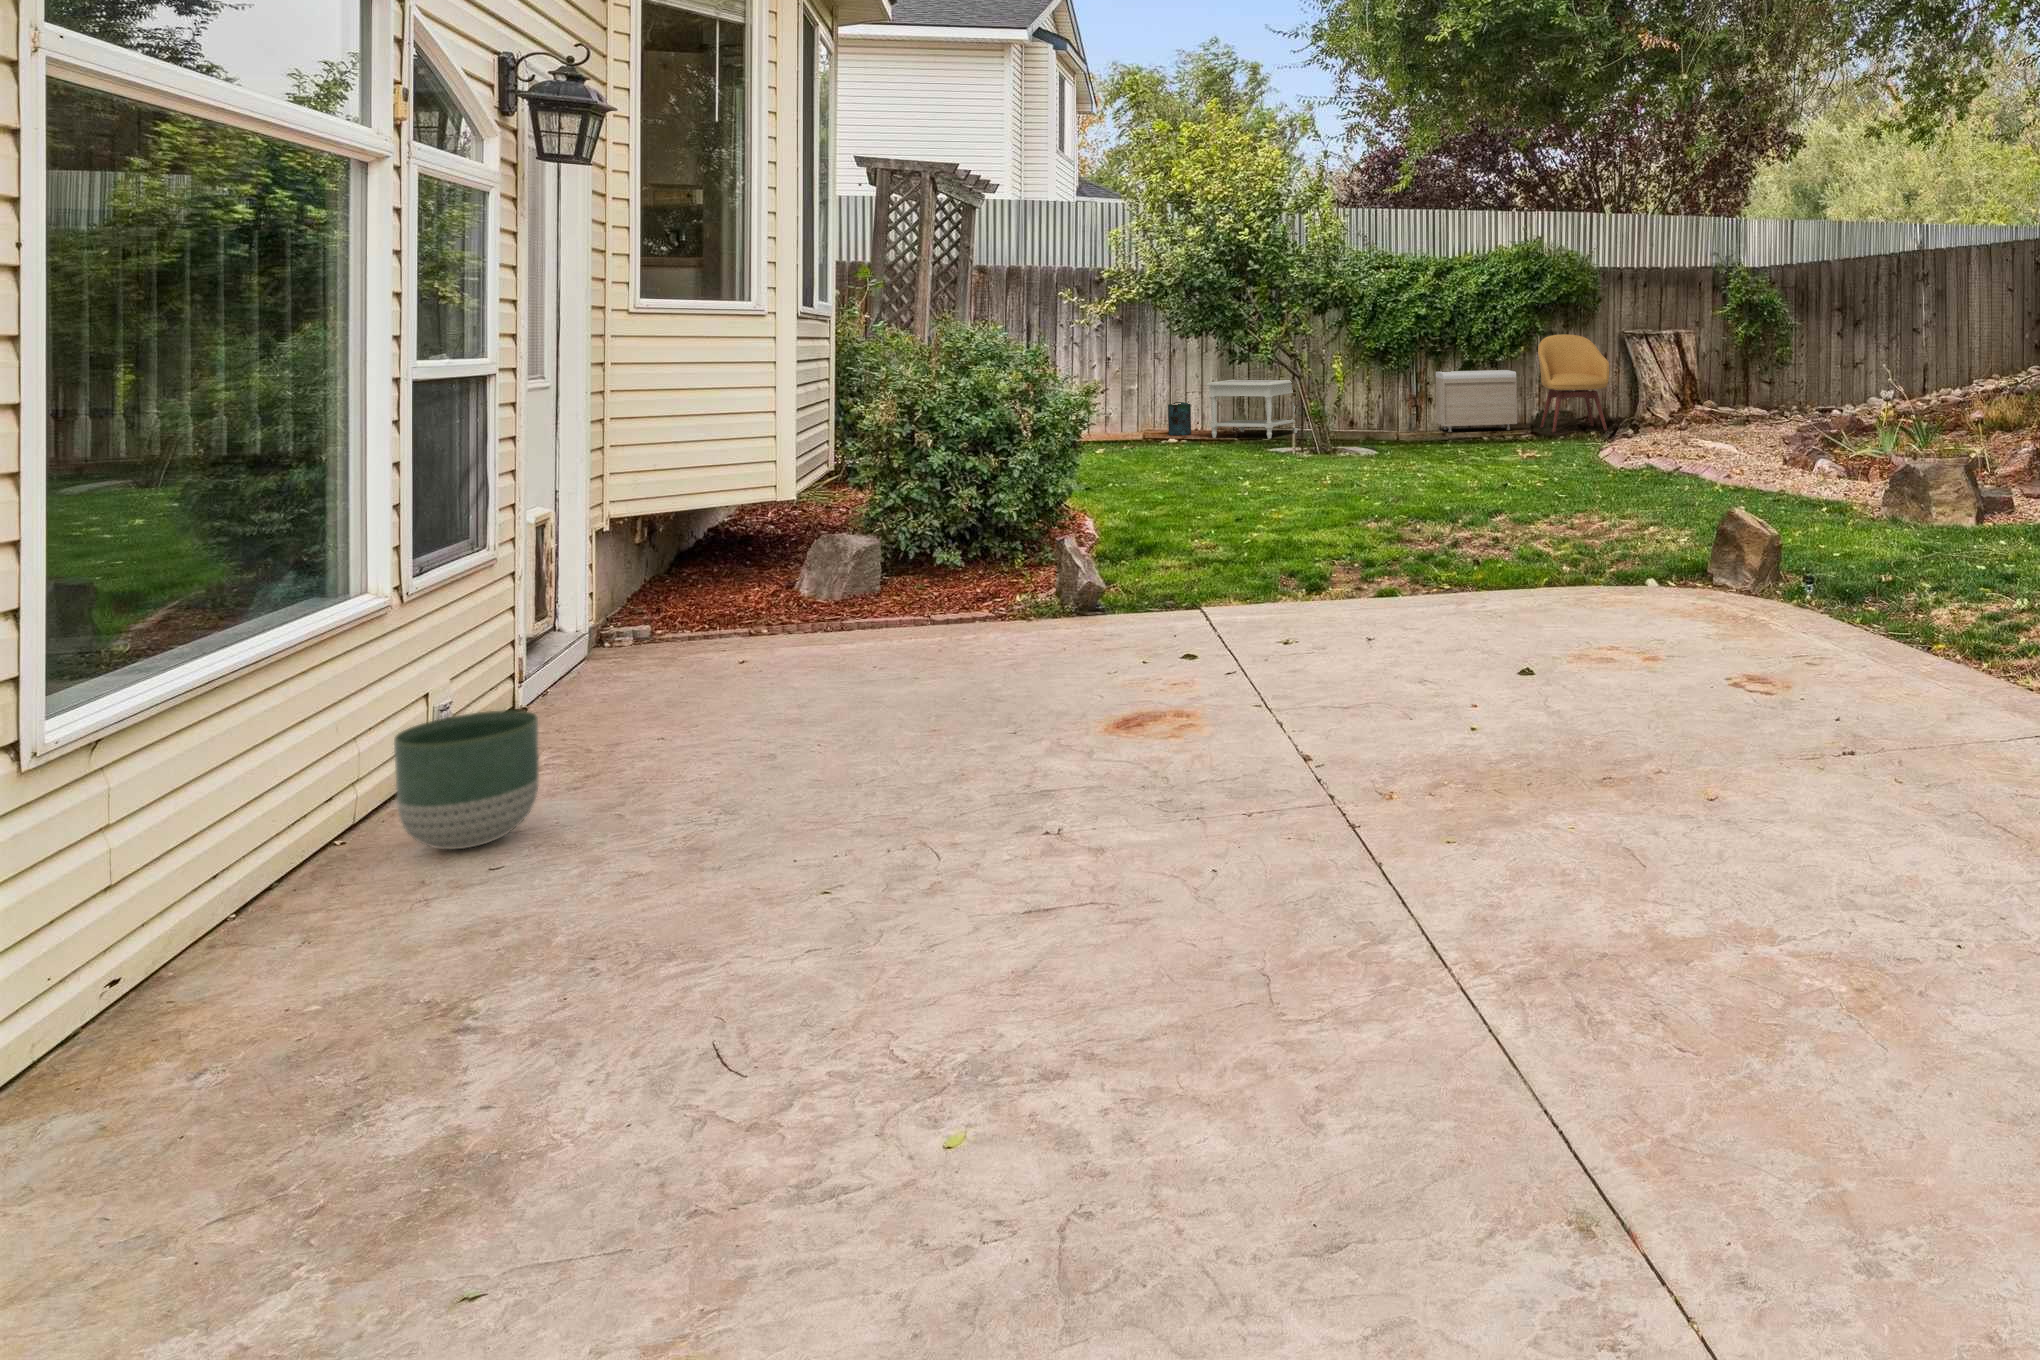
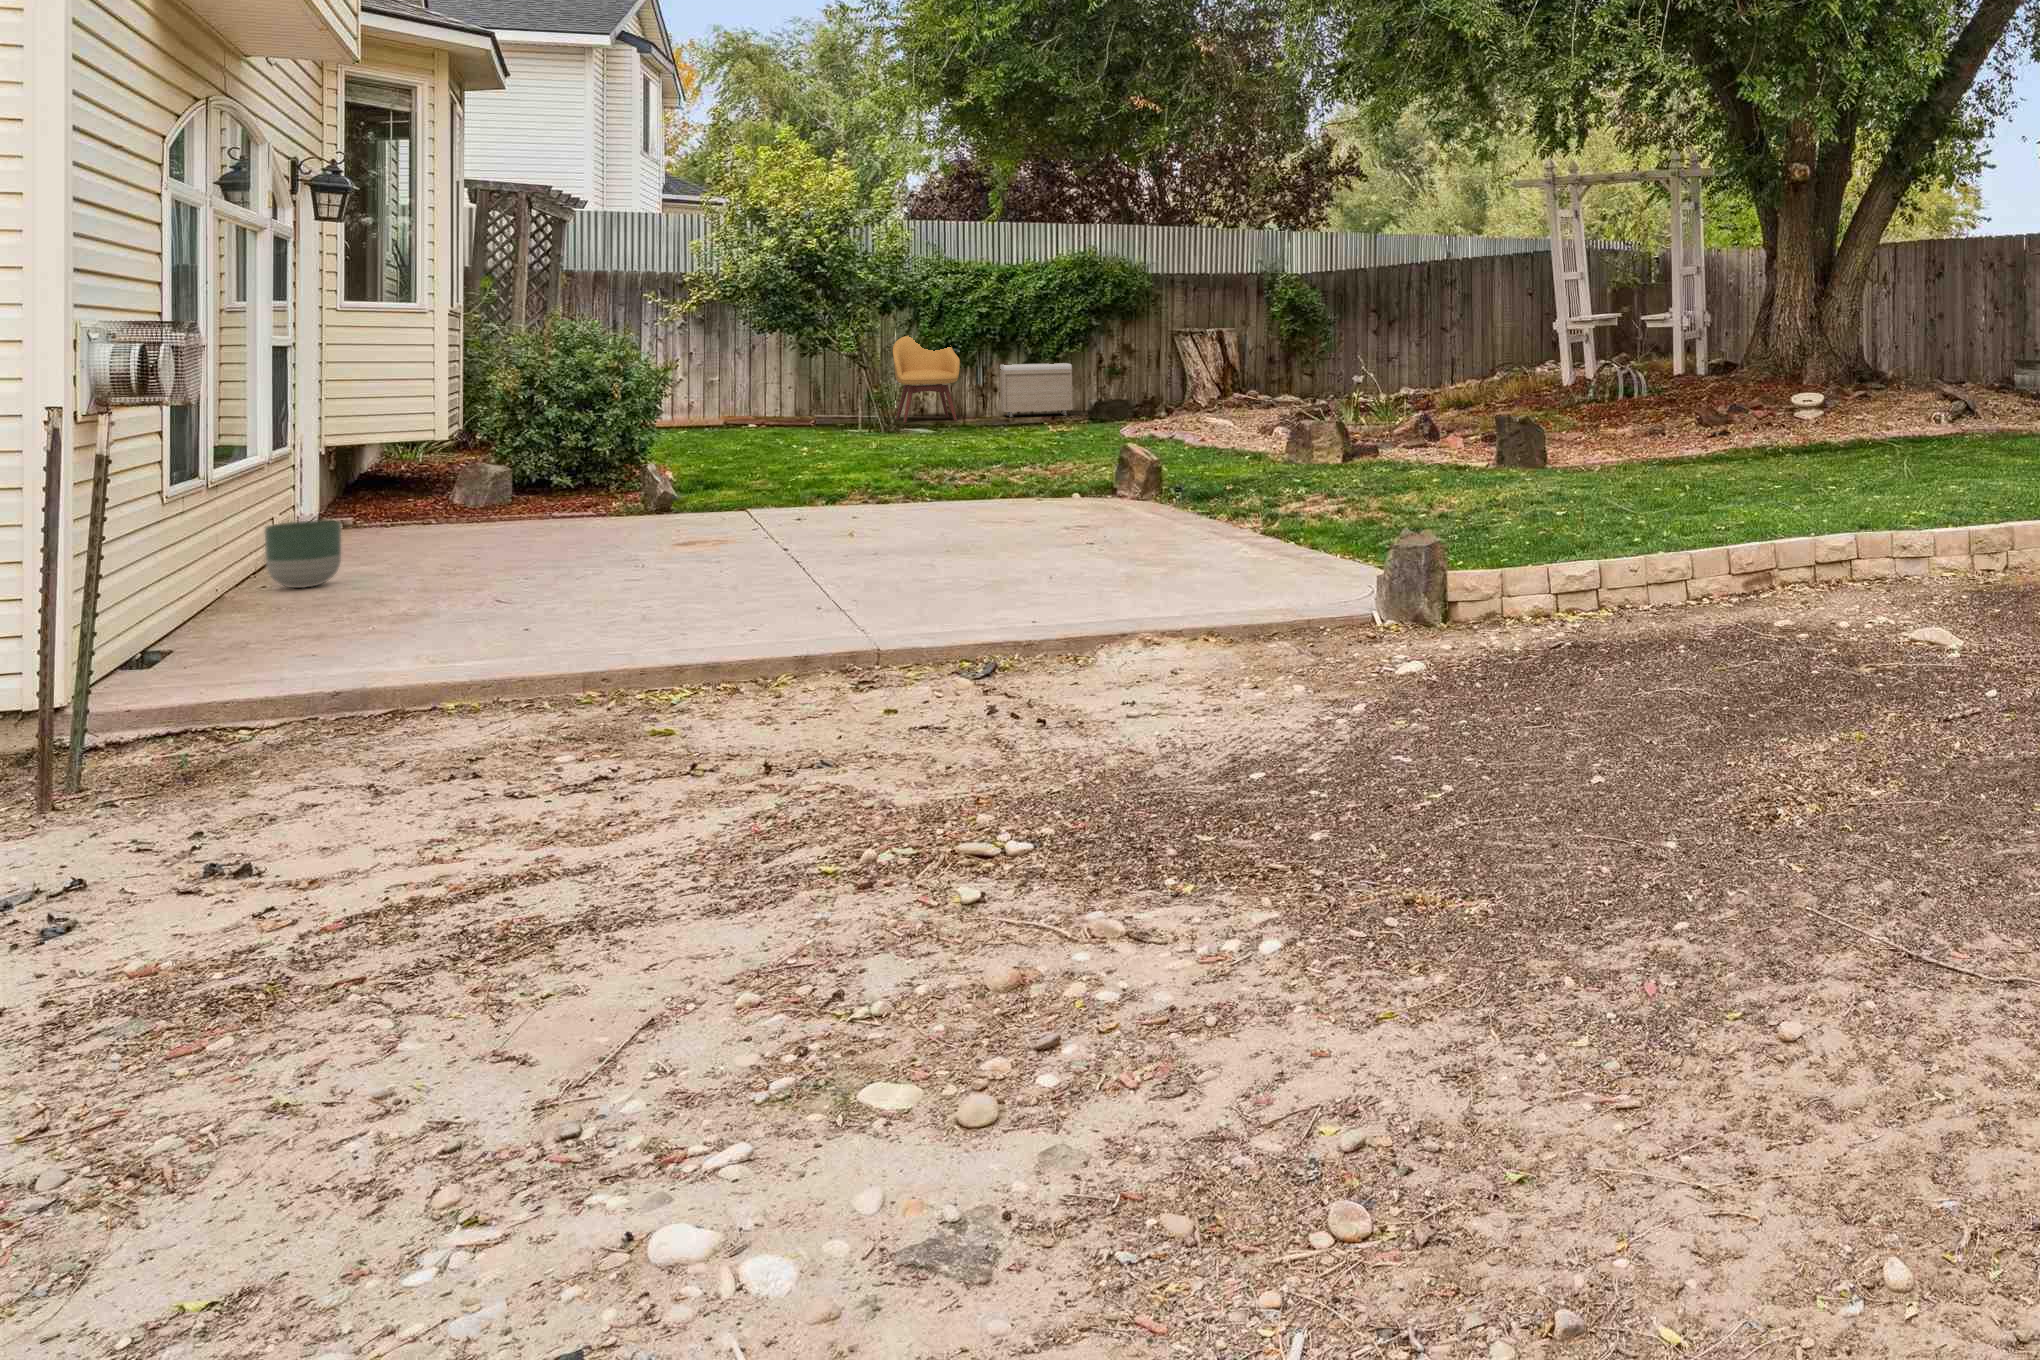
chair: present [1538,334,1609,432] -> present [893,336,960,423]
side table: present [1206,380,1298,439] -> none [782,371,874,423]
watering can: present [1168,401,1191,435] -> none [747,388,773,422]

